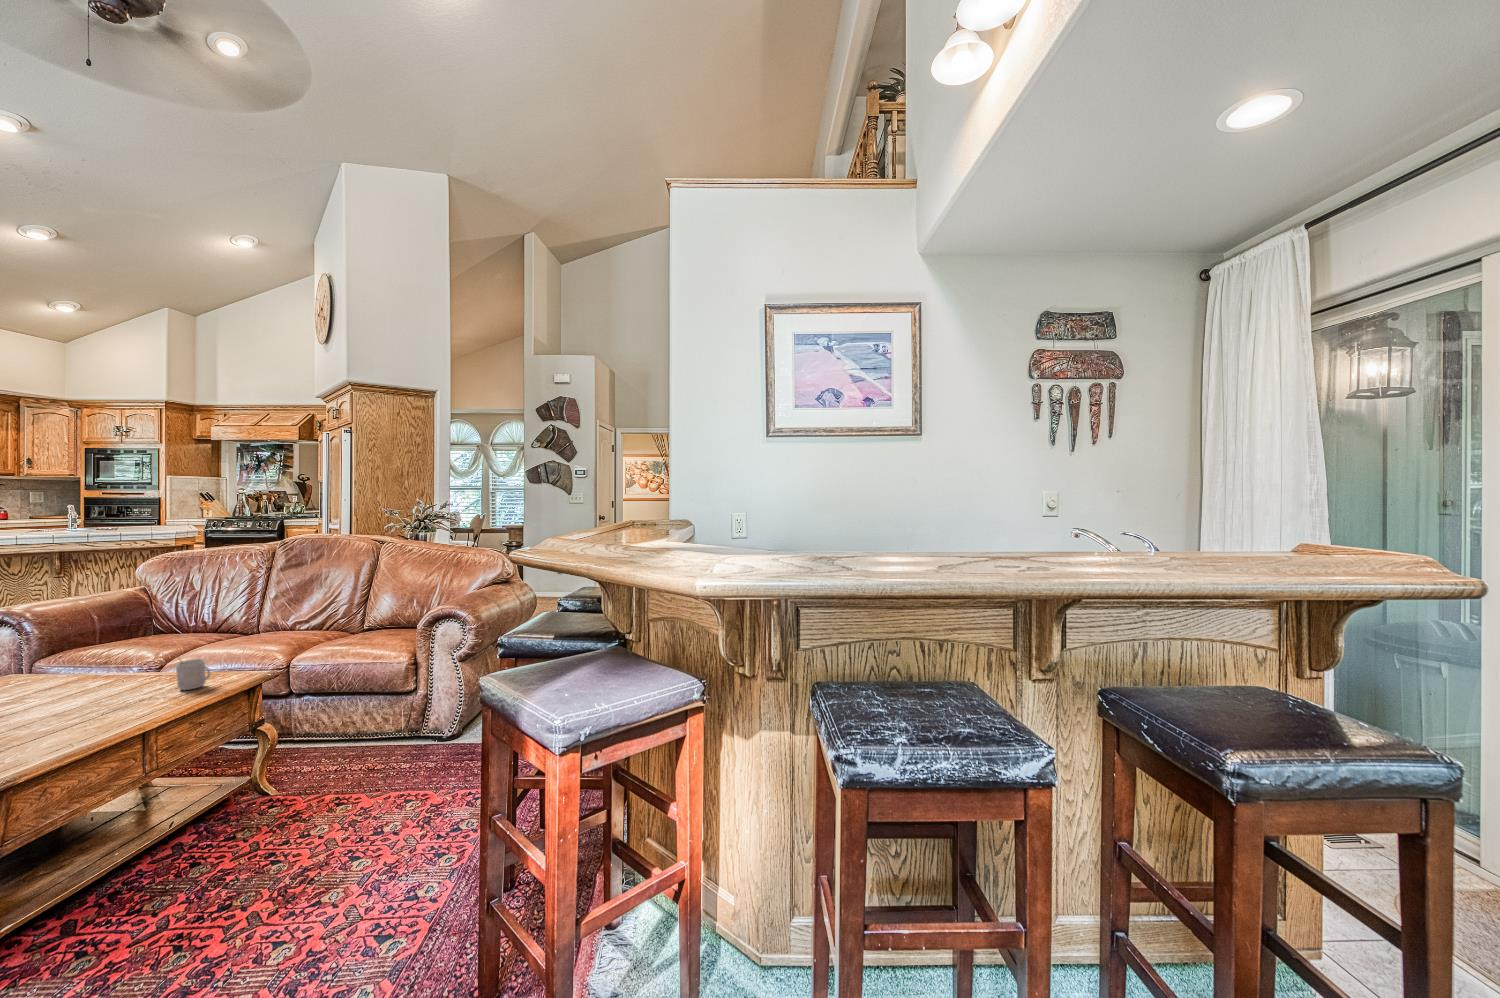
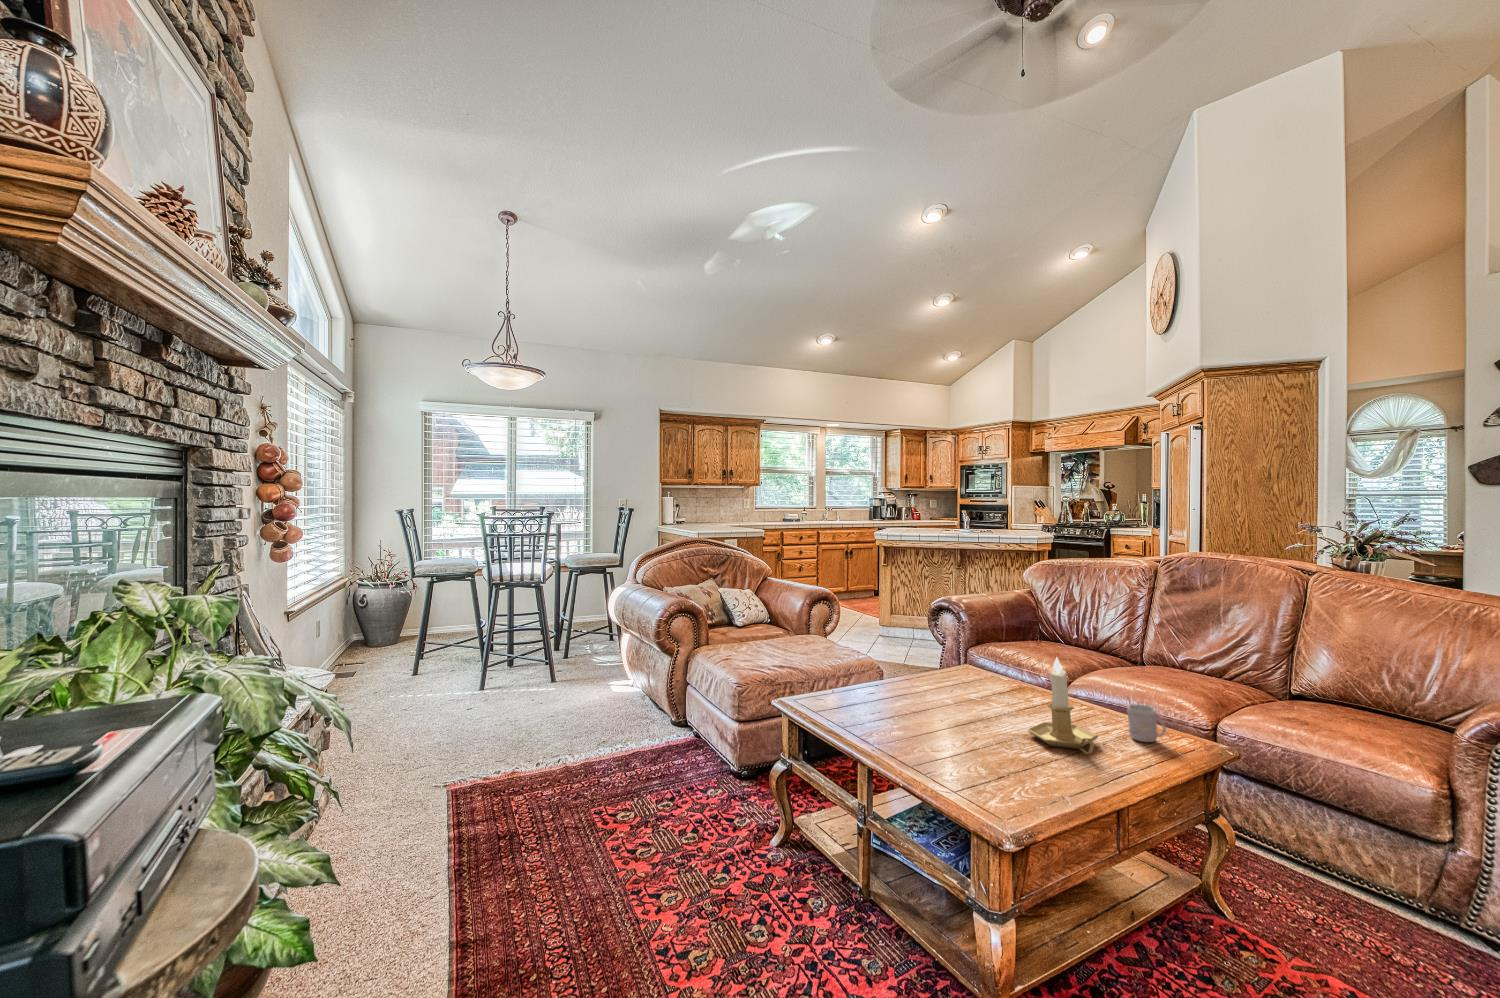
candlestick: none [45,633,135,720] -> present [1028,657,1098,754]

